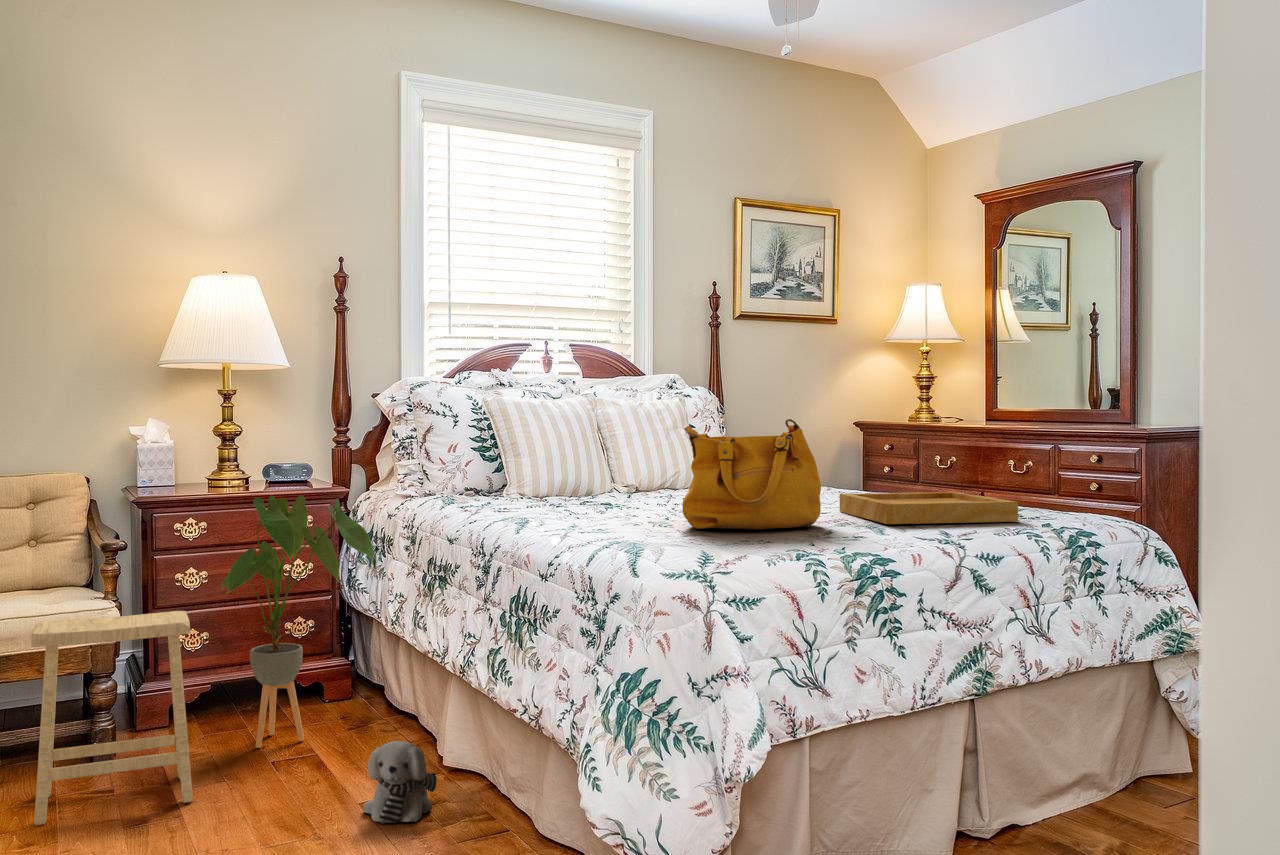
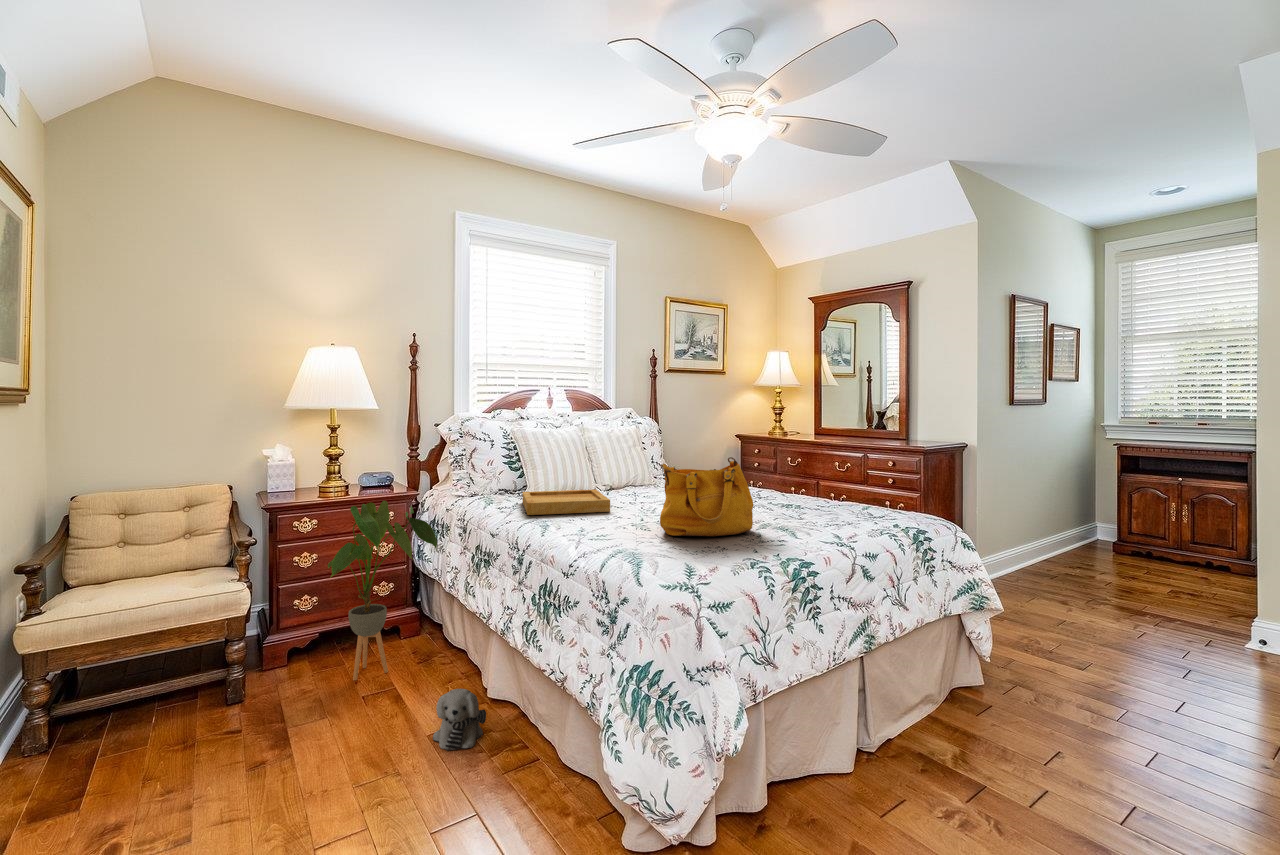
tray: present [840,492,1018,524] -> present [523,489,610,515]
footstool: present [31,611,193,825] -> none [178,593,306,766]

